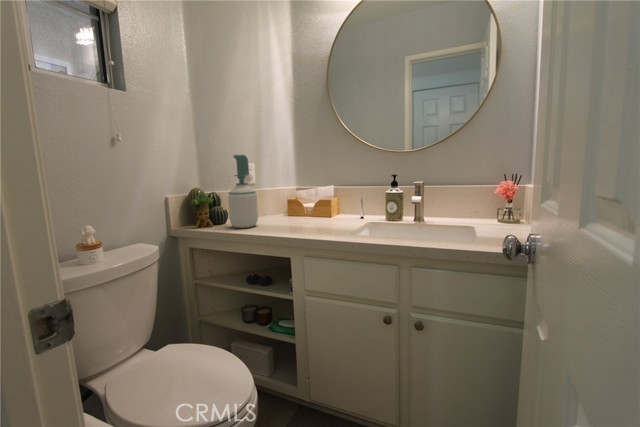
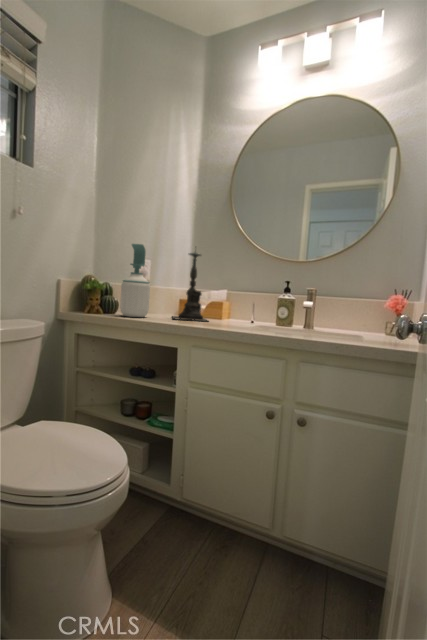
candle holder: none [282,145,319,226] -> present [172,252,207,321]

